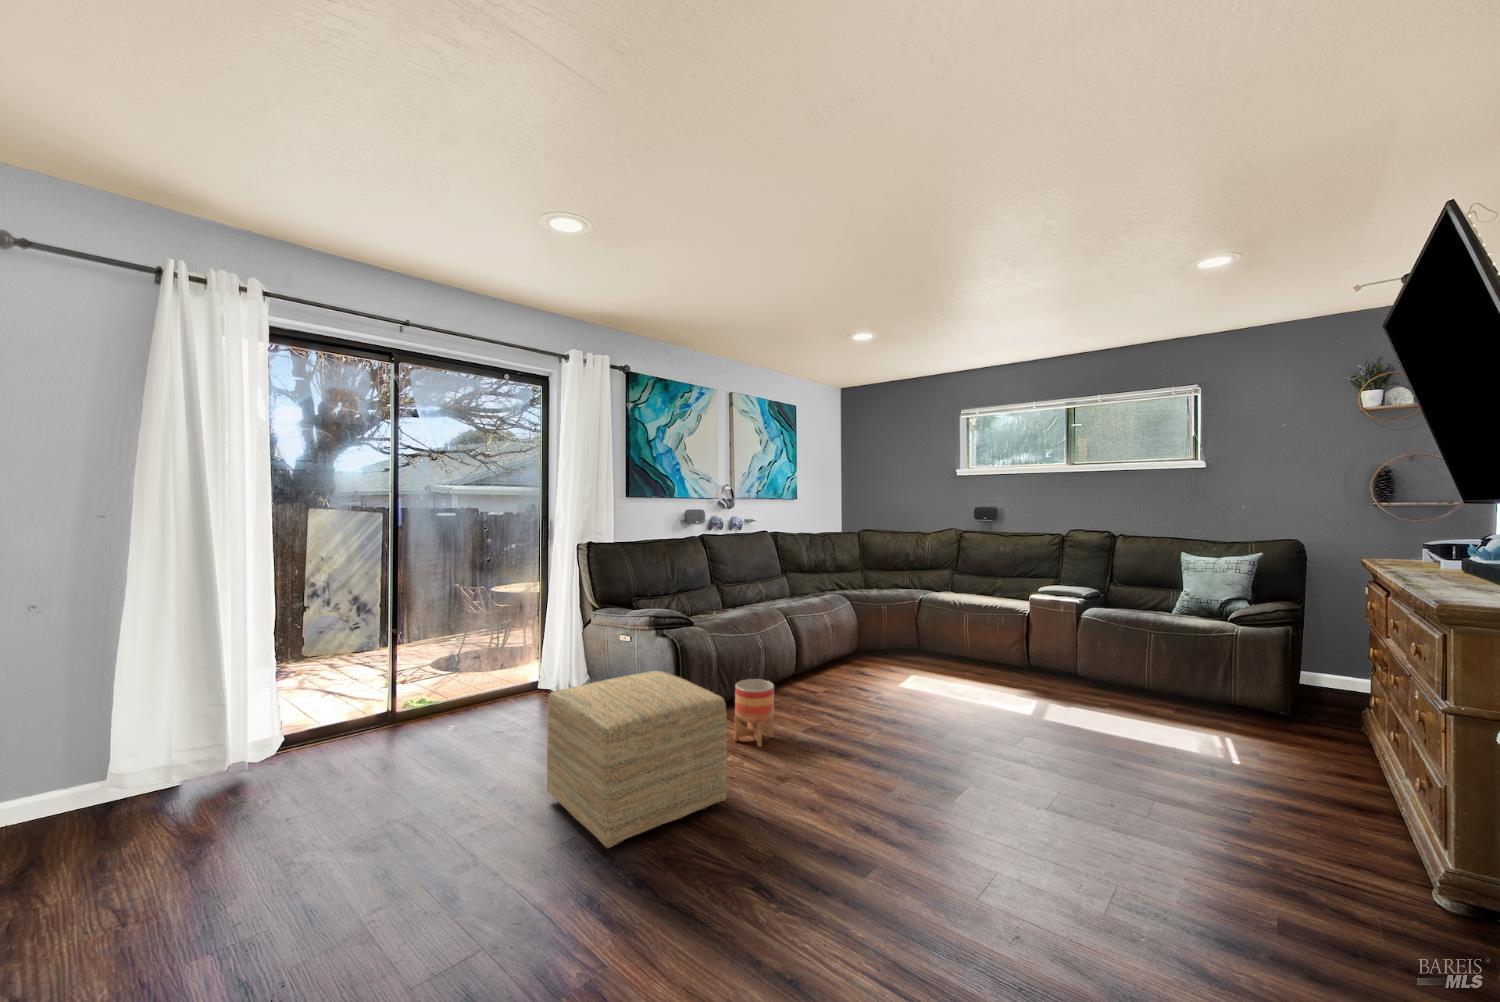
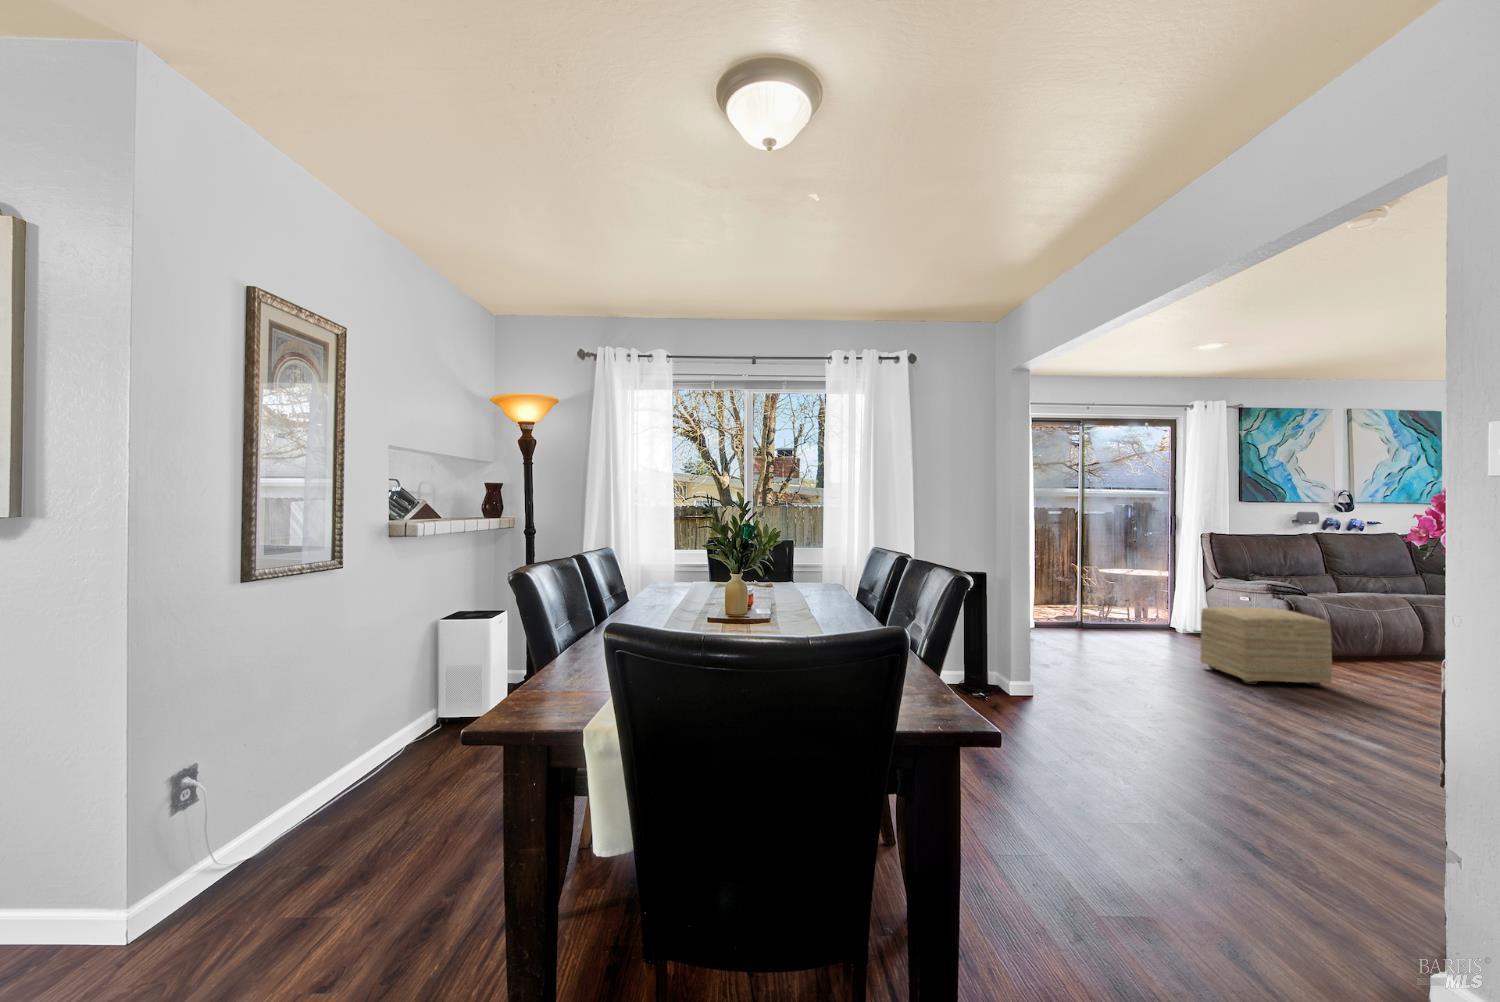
planter: present [734,679,774,747] -> none [1344,632,1383,677]

